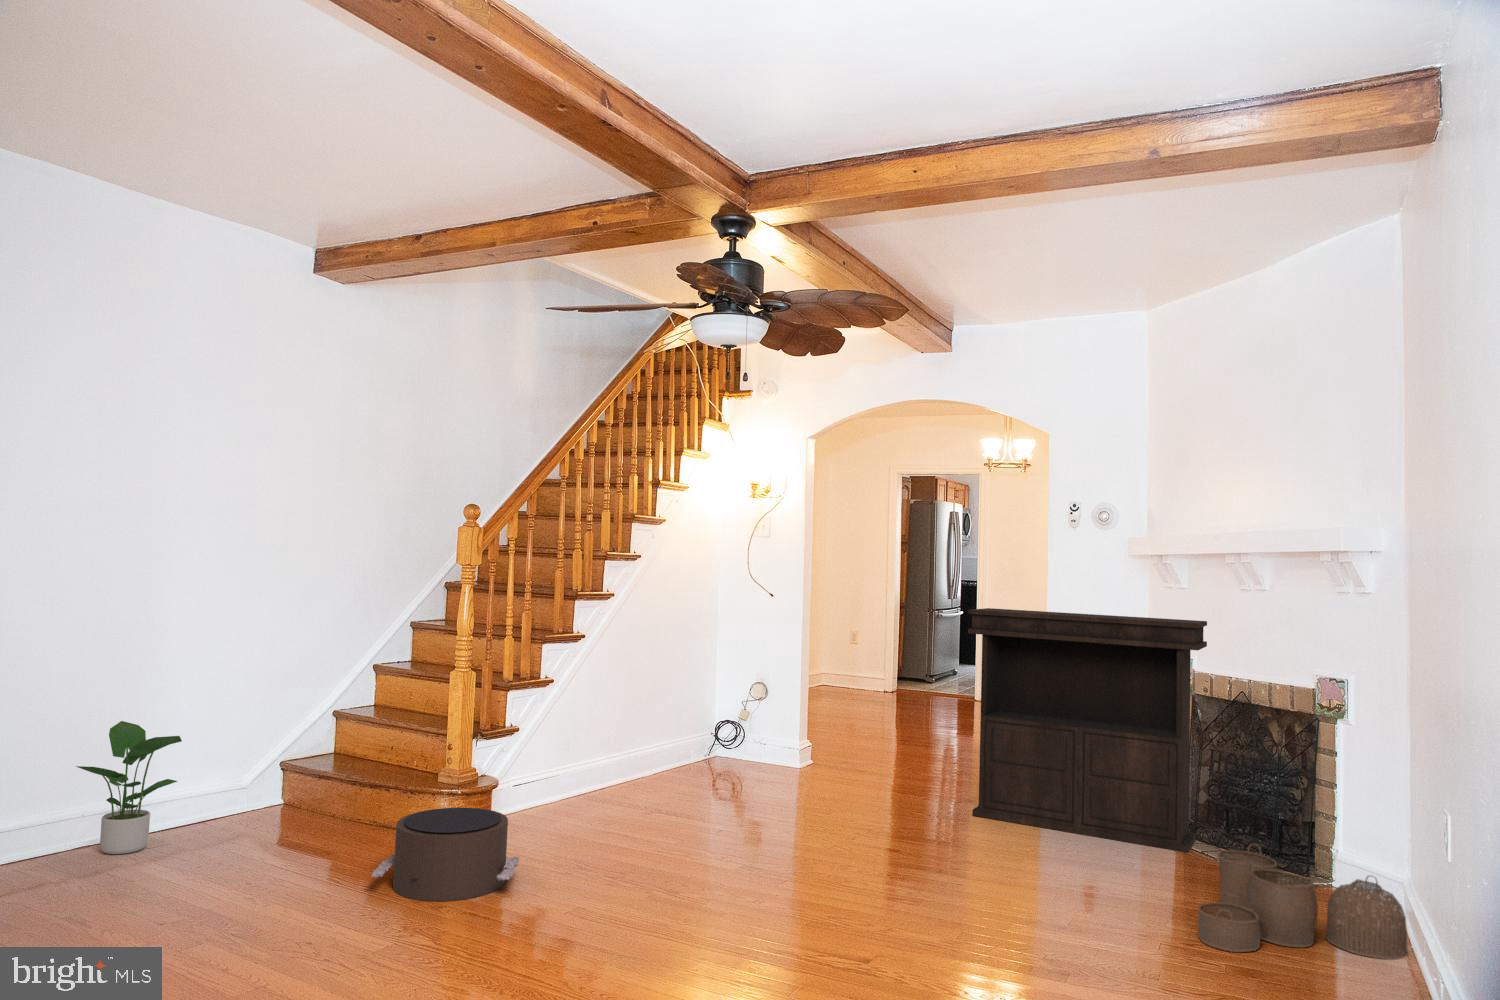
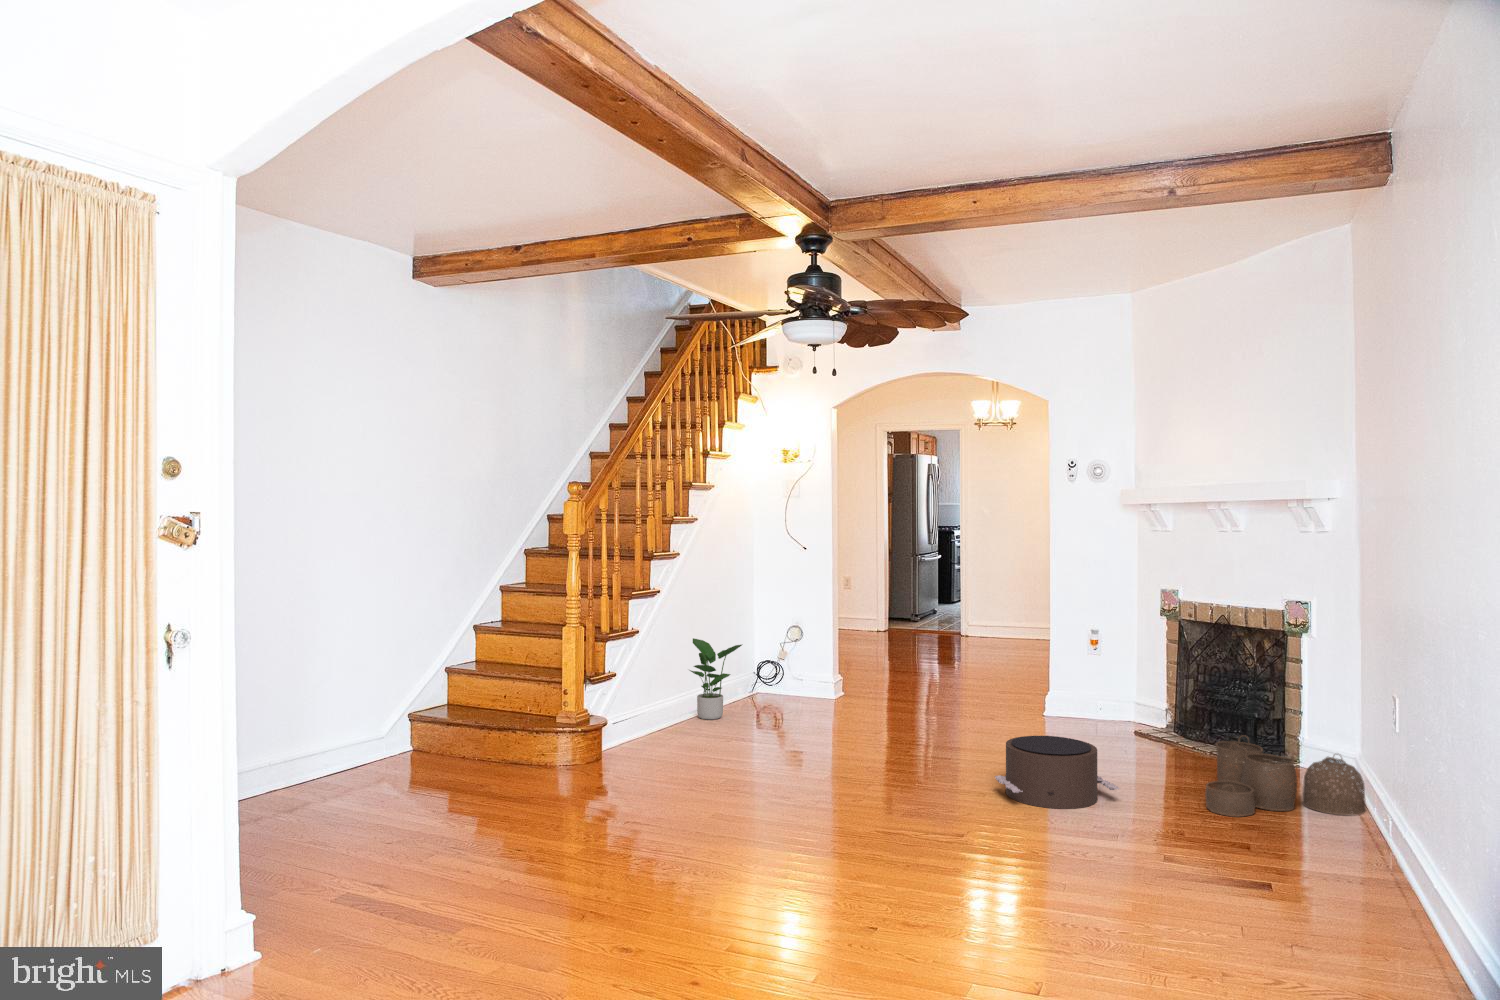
console table: present [968,608,1207,853] -> none [991,554,1192,749]
potted plant: present [76,721,182,854] -> present [690,638,742,719]
pouf: present [371,808,519,901] -> present [995,736,1119,809]

